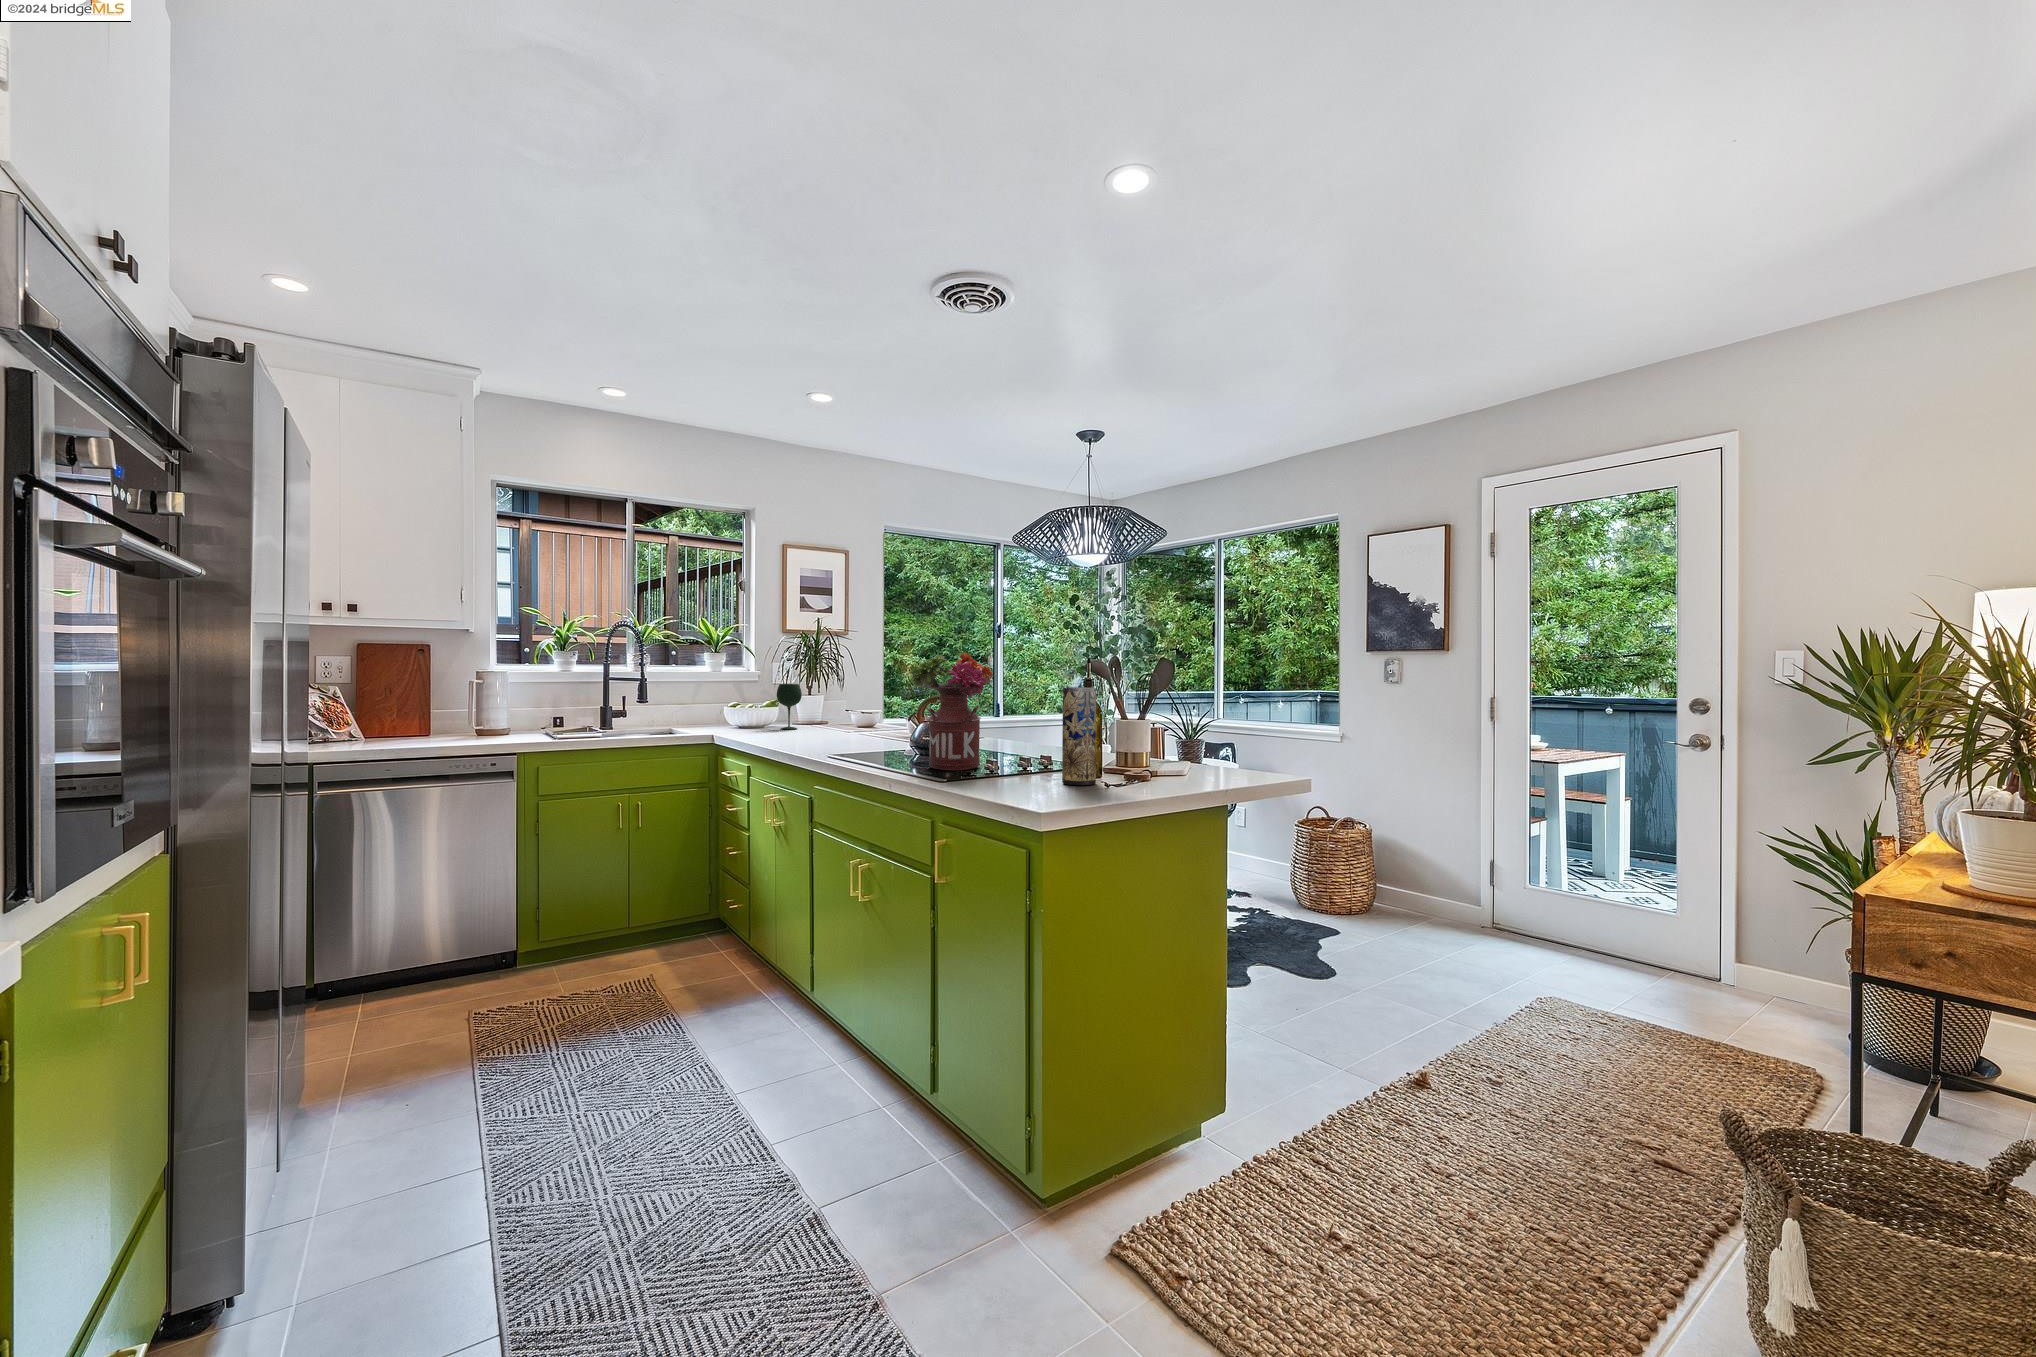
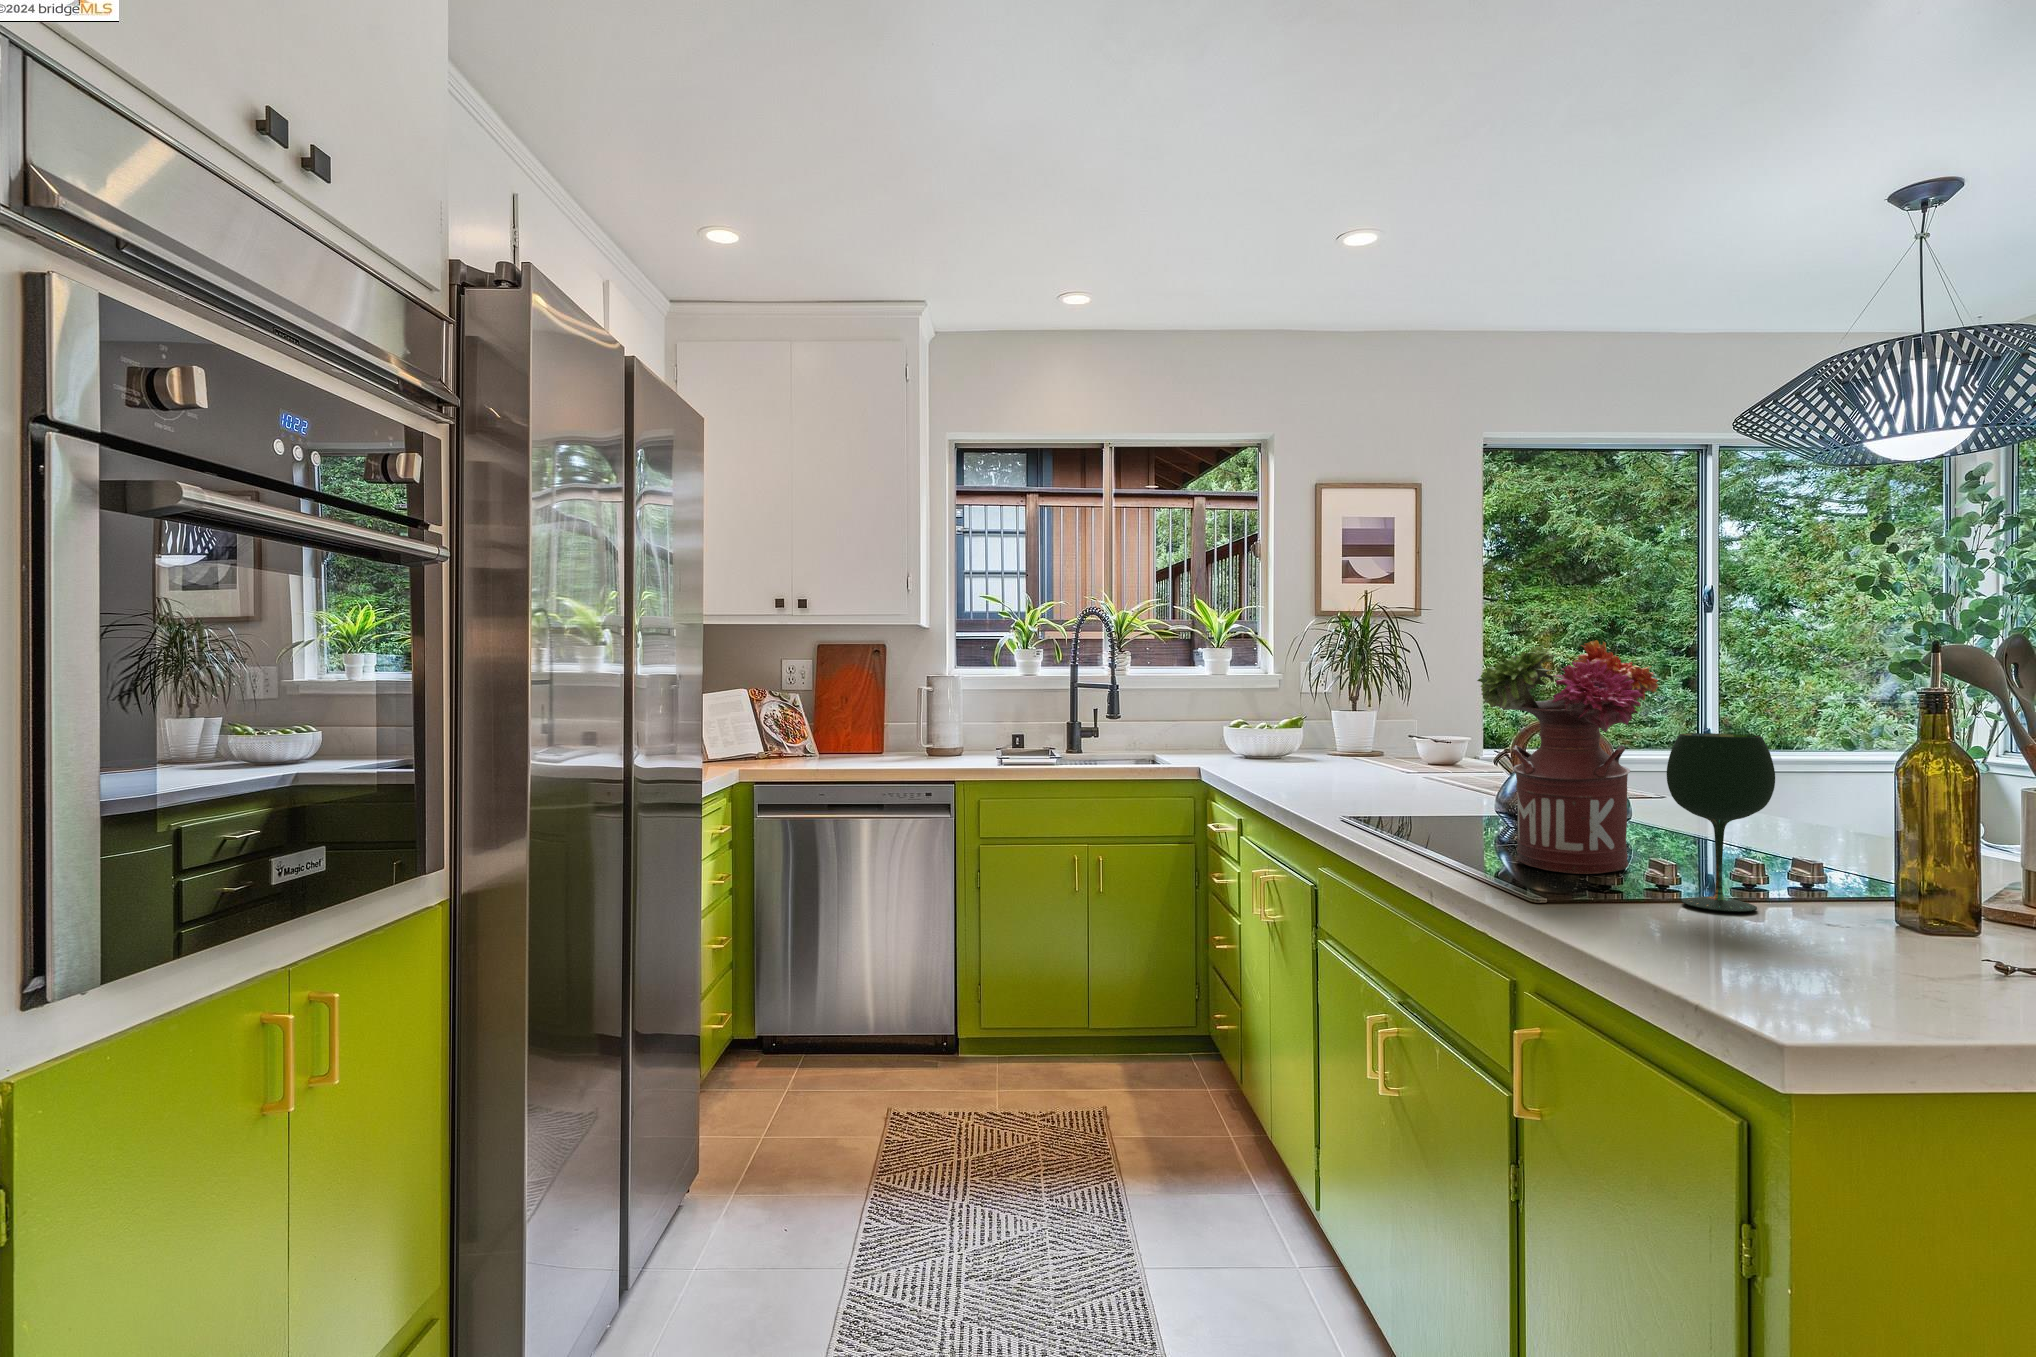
wine glass: present [777,684,802,729] -> present [1667,733,1775,912]
vase: present [1062,687,1096,785] -> none [1837,717,1939,954]

